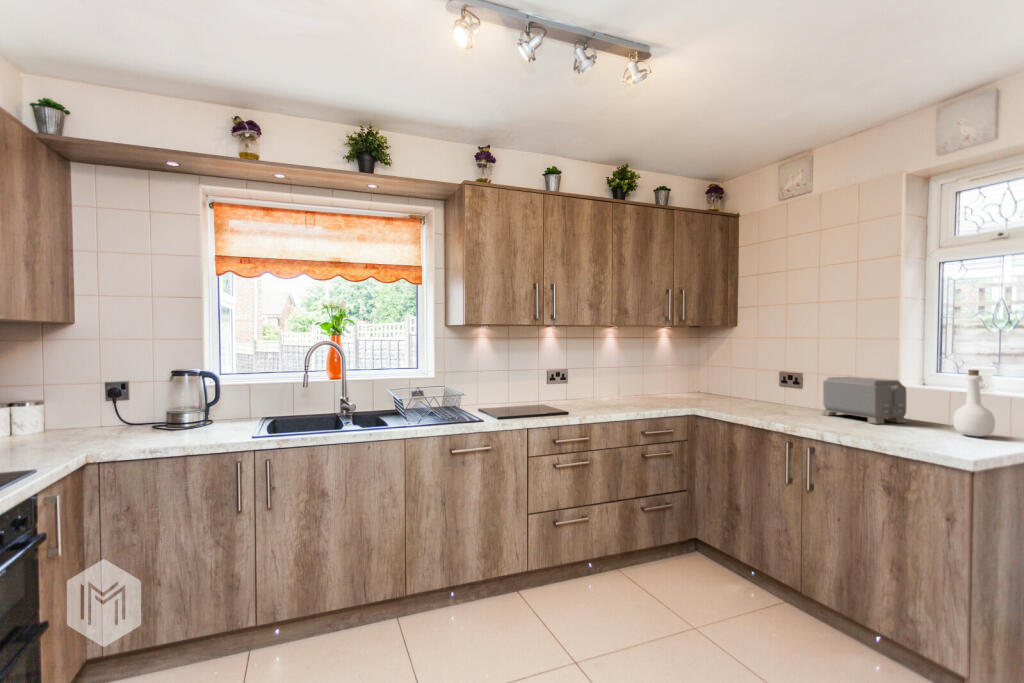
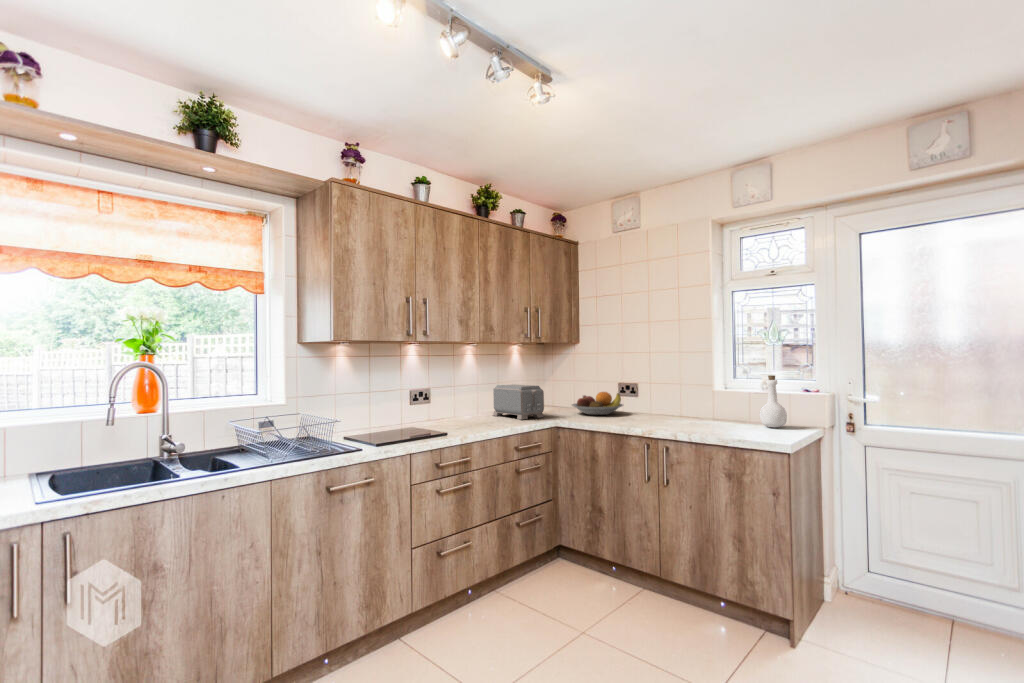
toaster: present [822,377,907,424] -> present [493,384,544,420]
fruit bowl: none [720,381,783,406] -> present [572,392,623,415]

